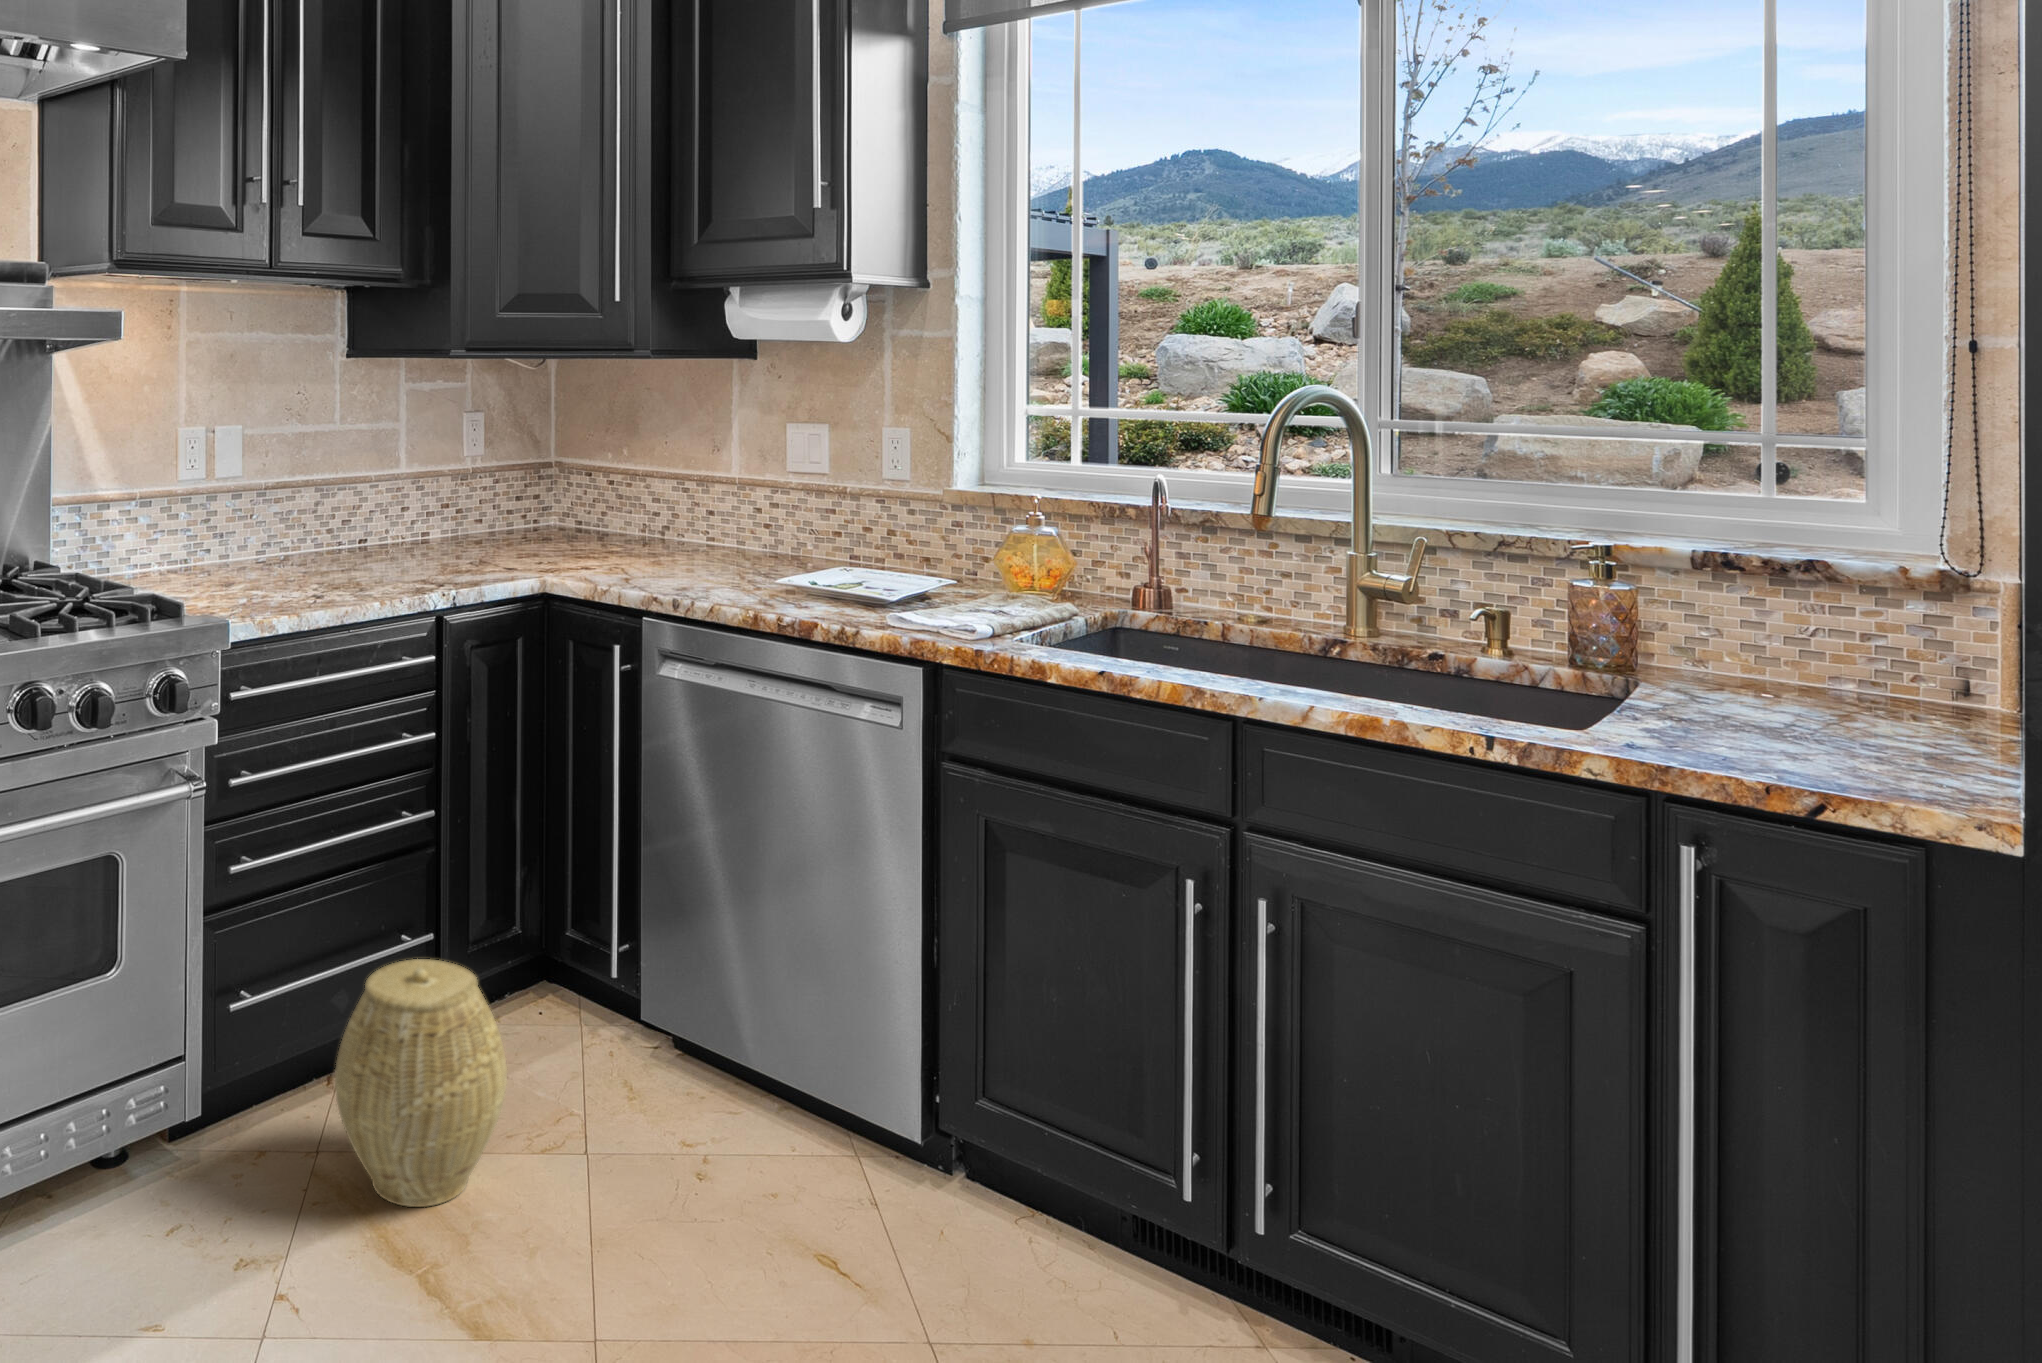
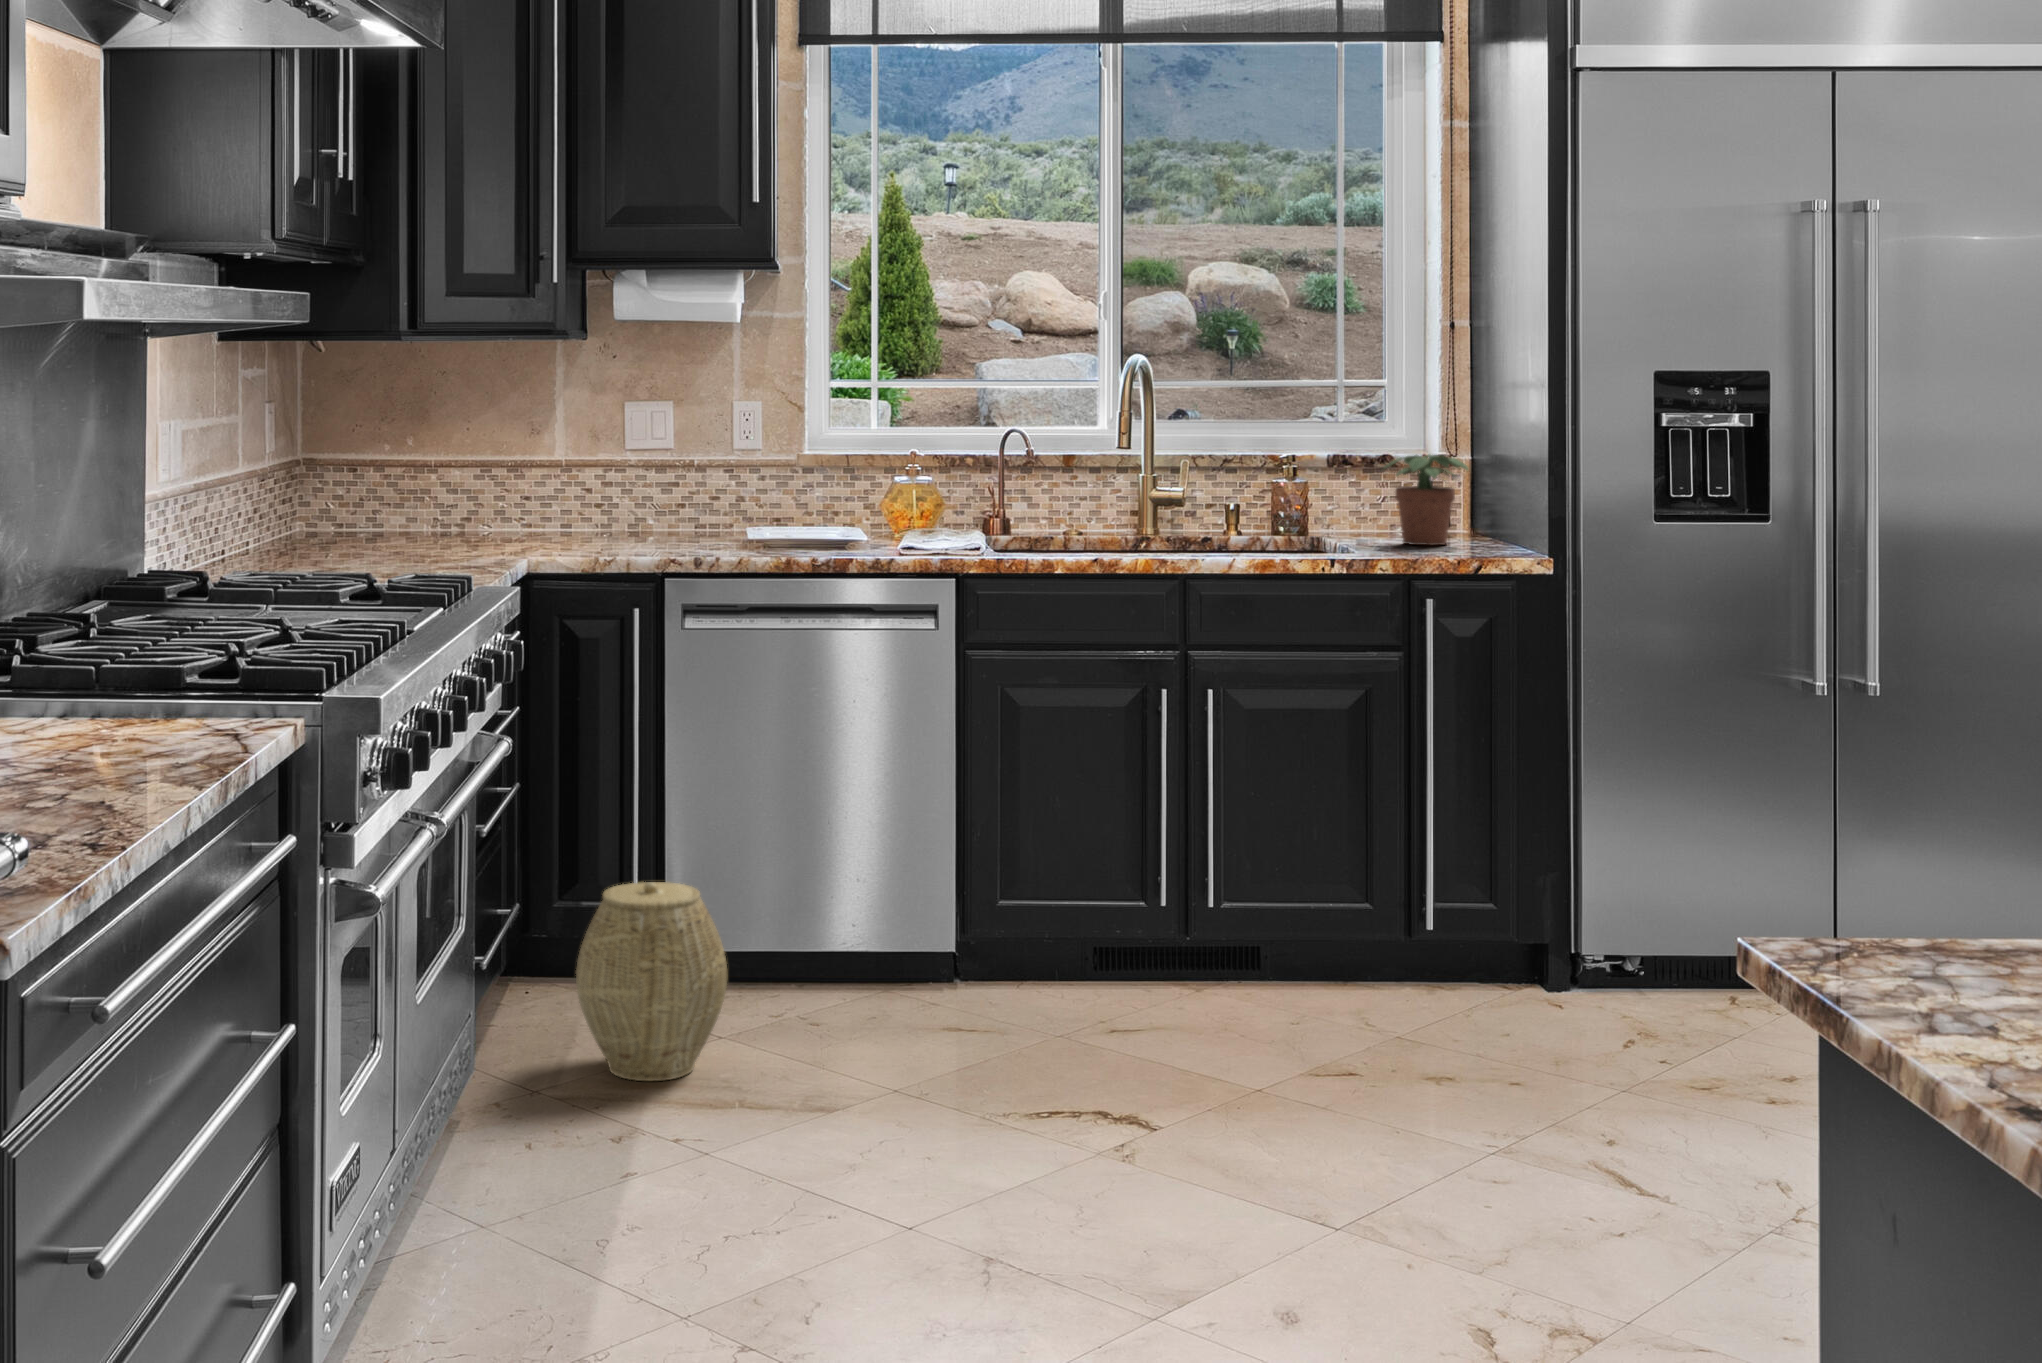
potted plant: none [1719,568,1914,735] -> present [1384,455,1468,545]

